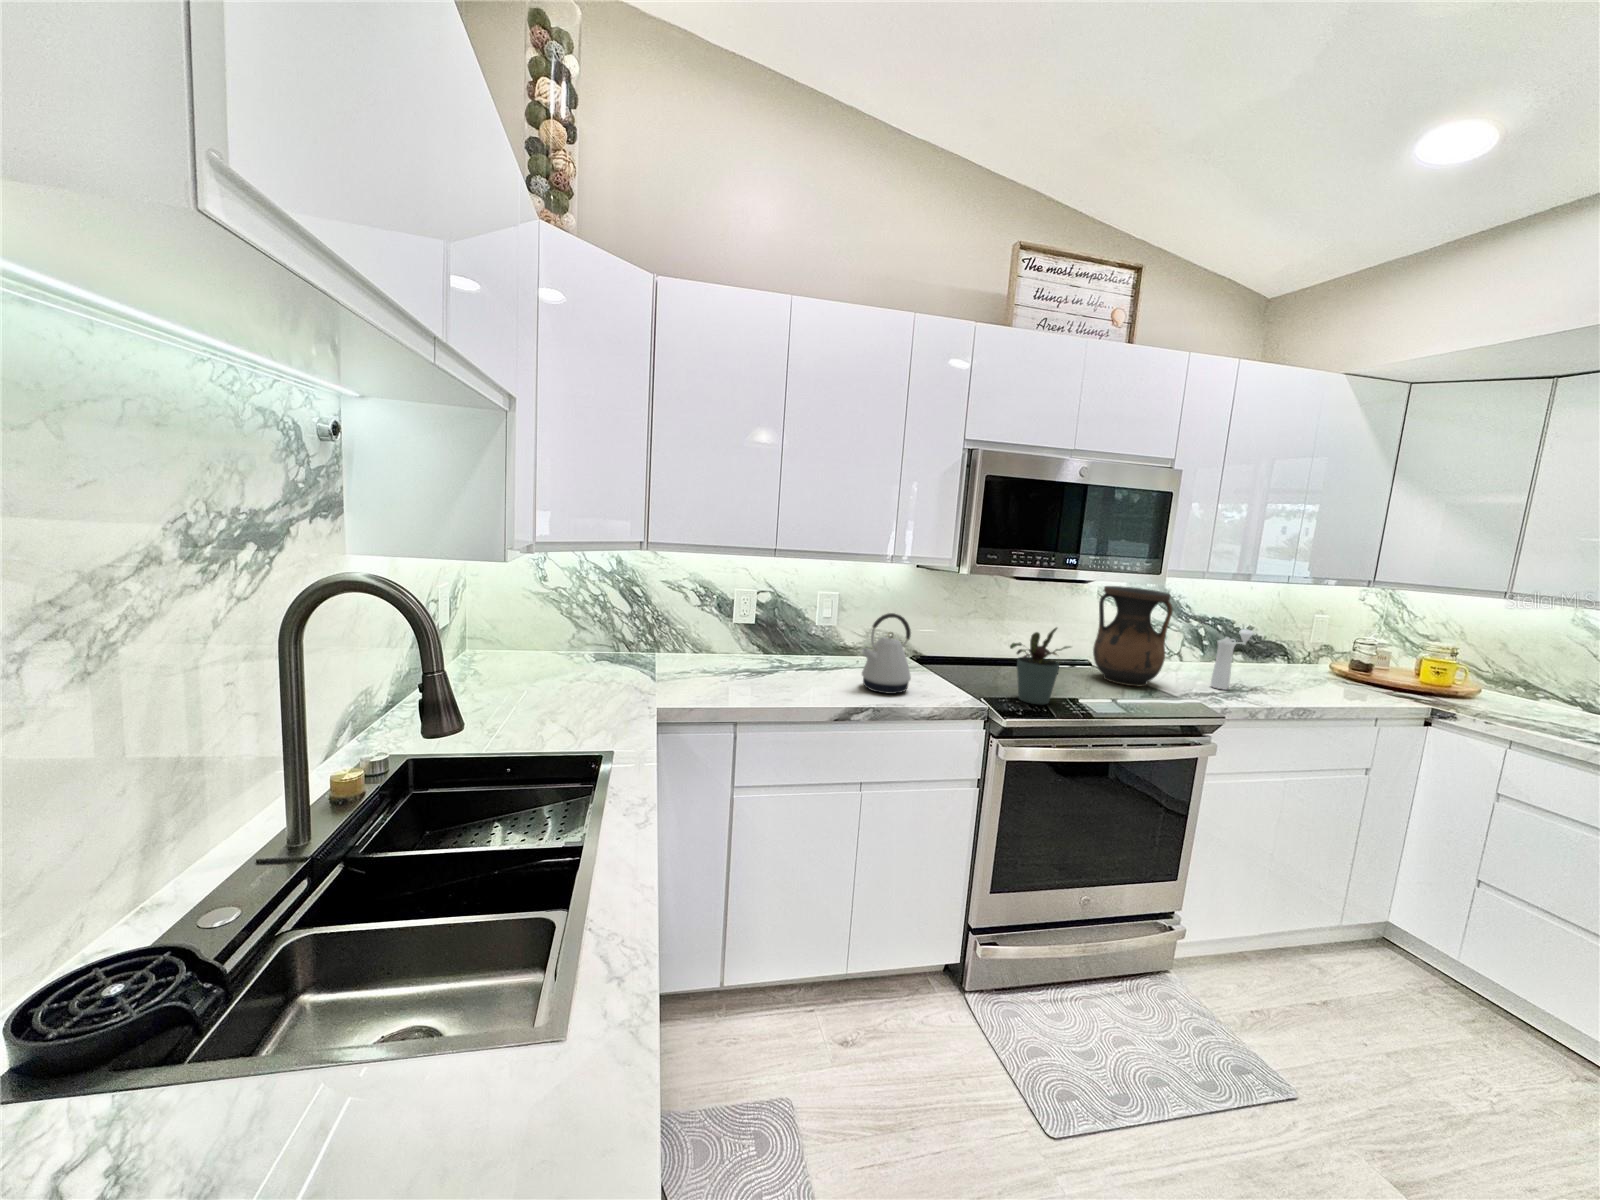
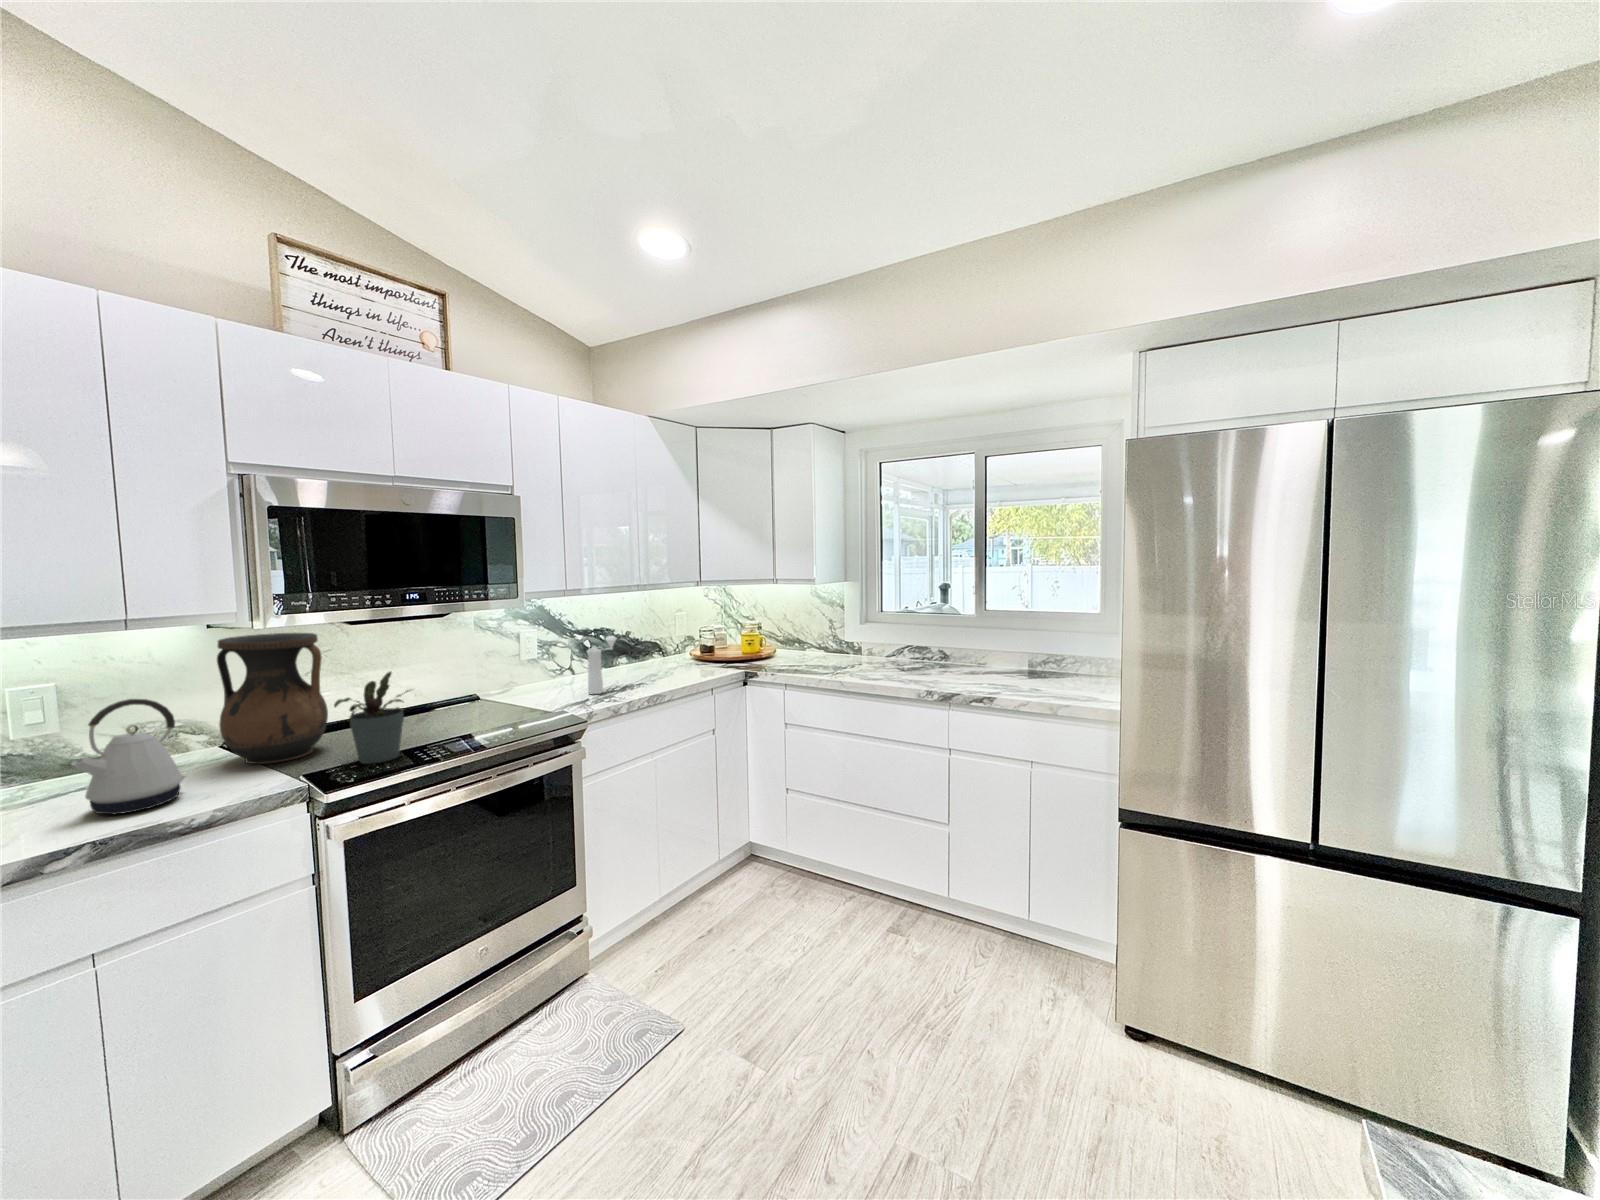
vase: present [1093,586,1173,687] -> present [217,633,328,764]

